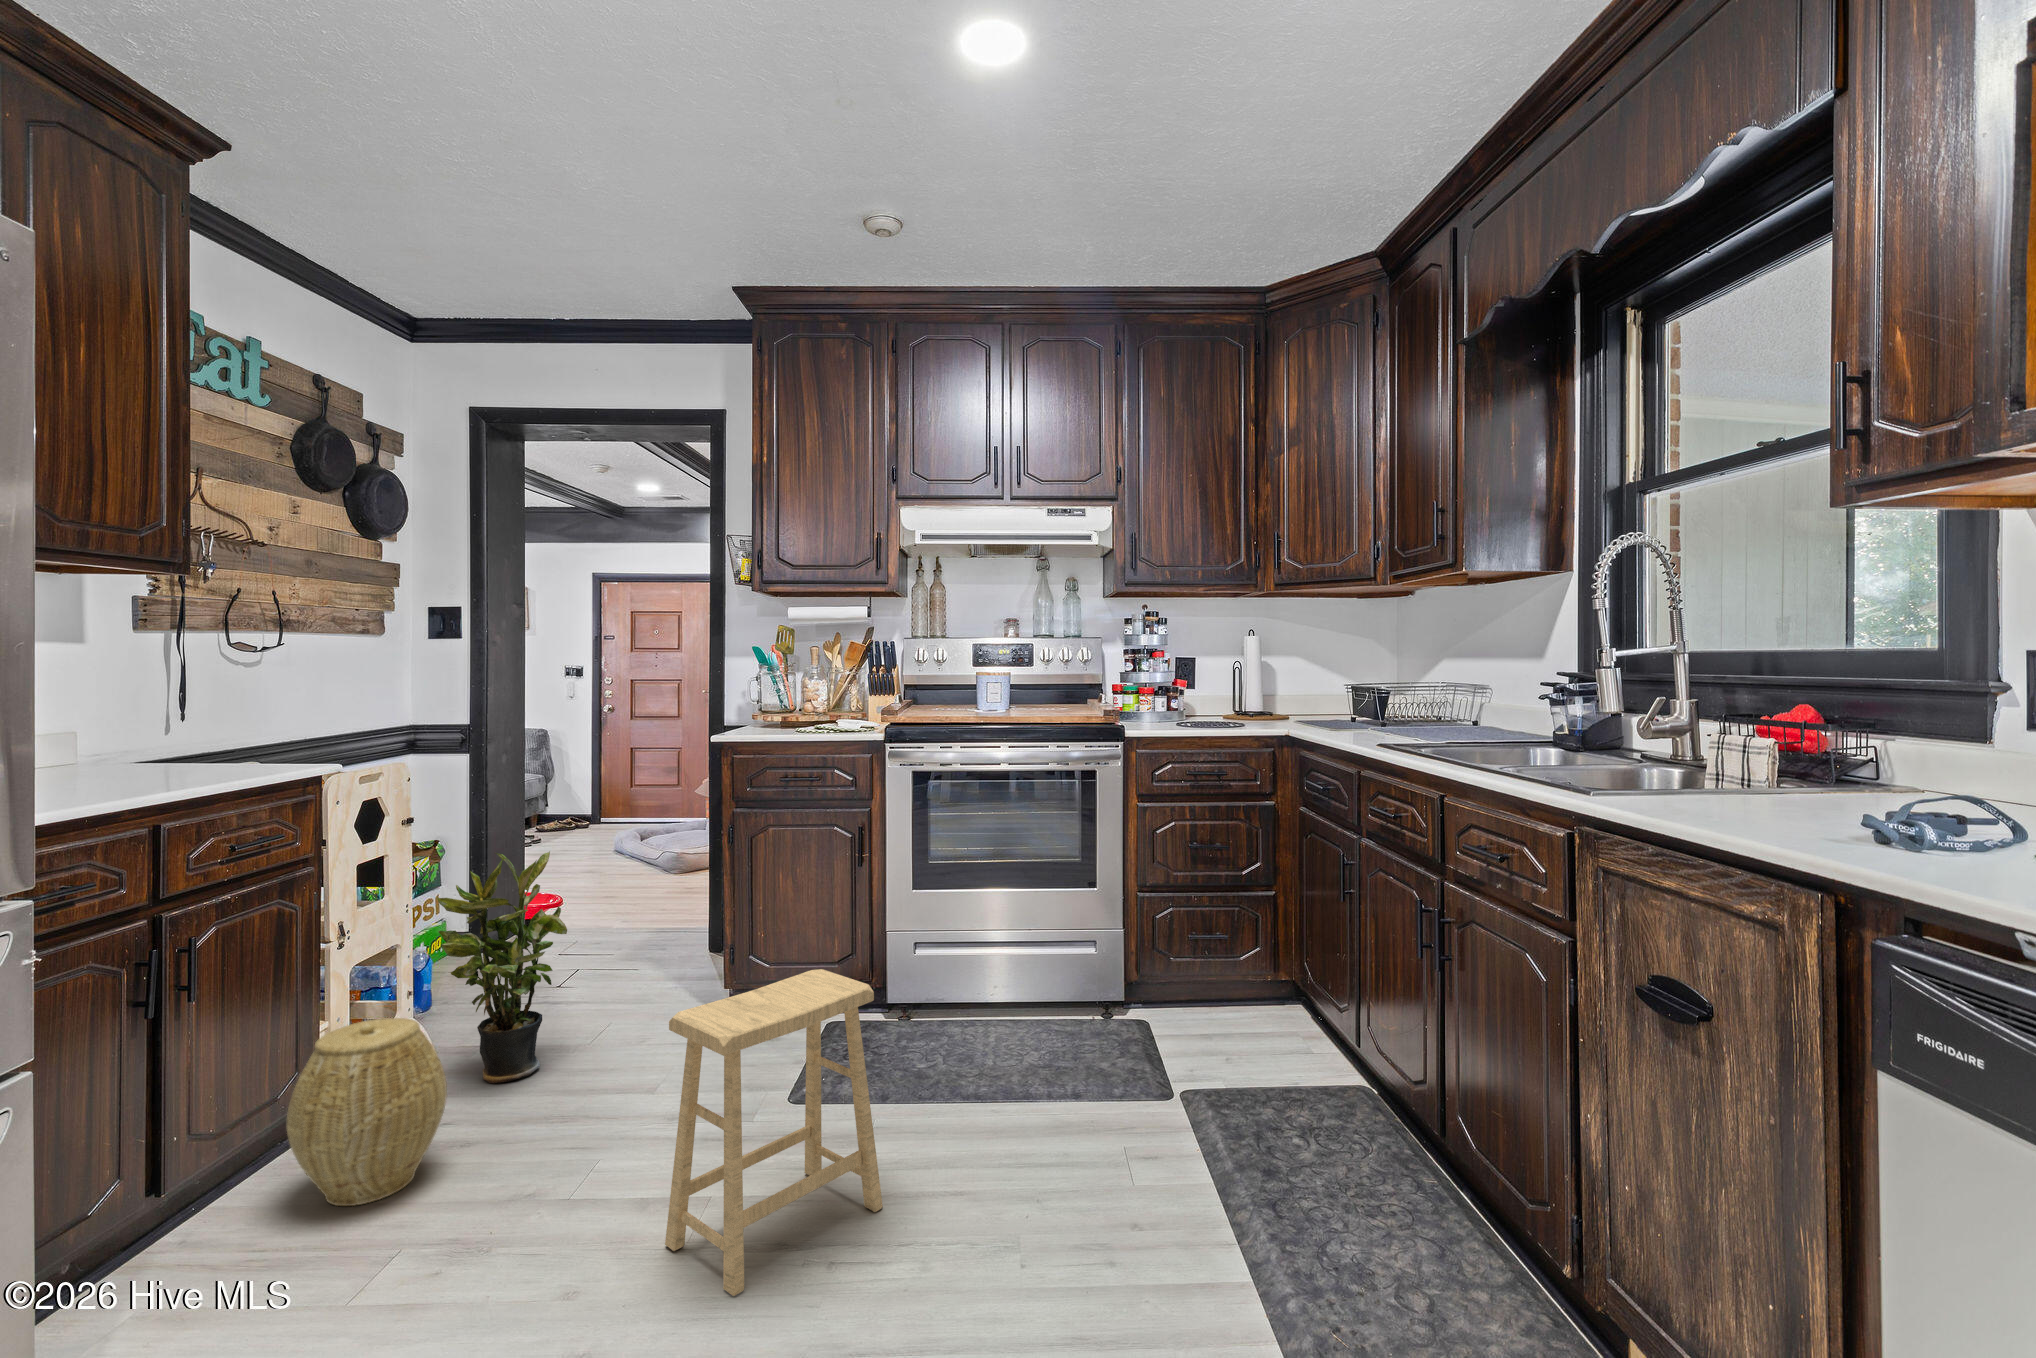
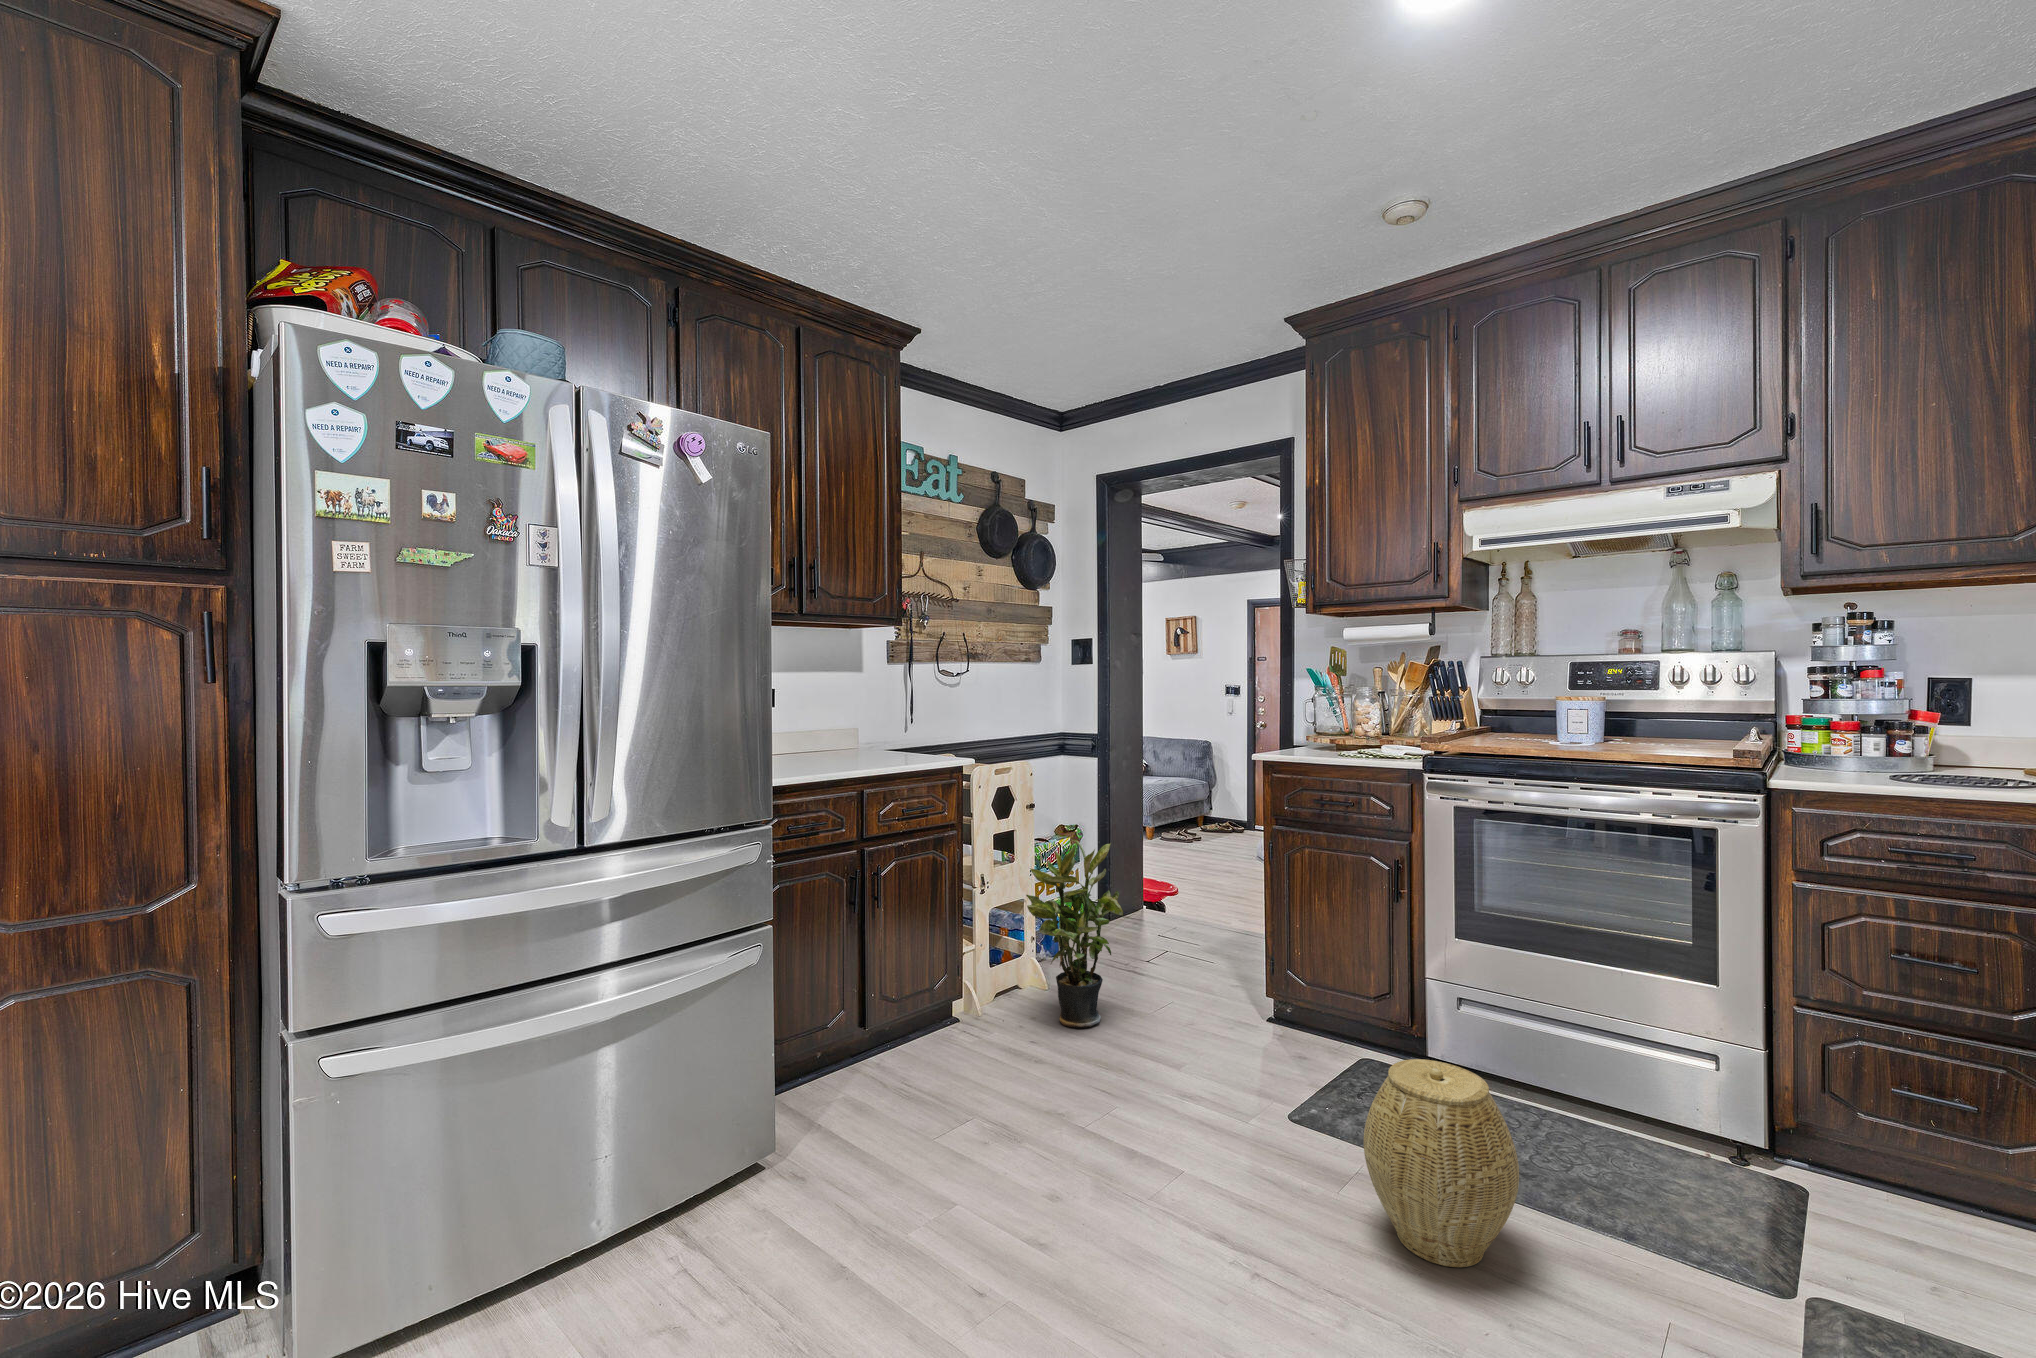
footstool: present [665,969,883,1296] -> none [1109,1000,1316,1292]
woven basket: present [287,1018,447,1206] -> present [1364,1059,1519,1267]

